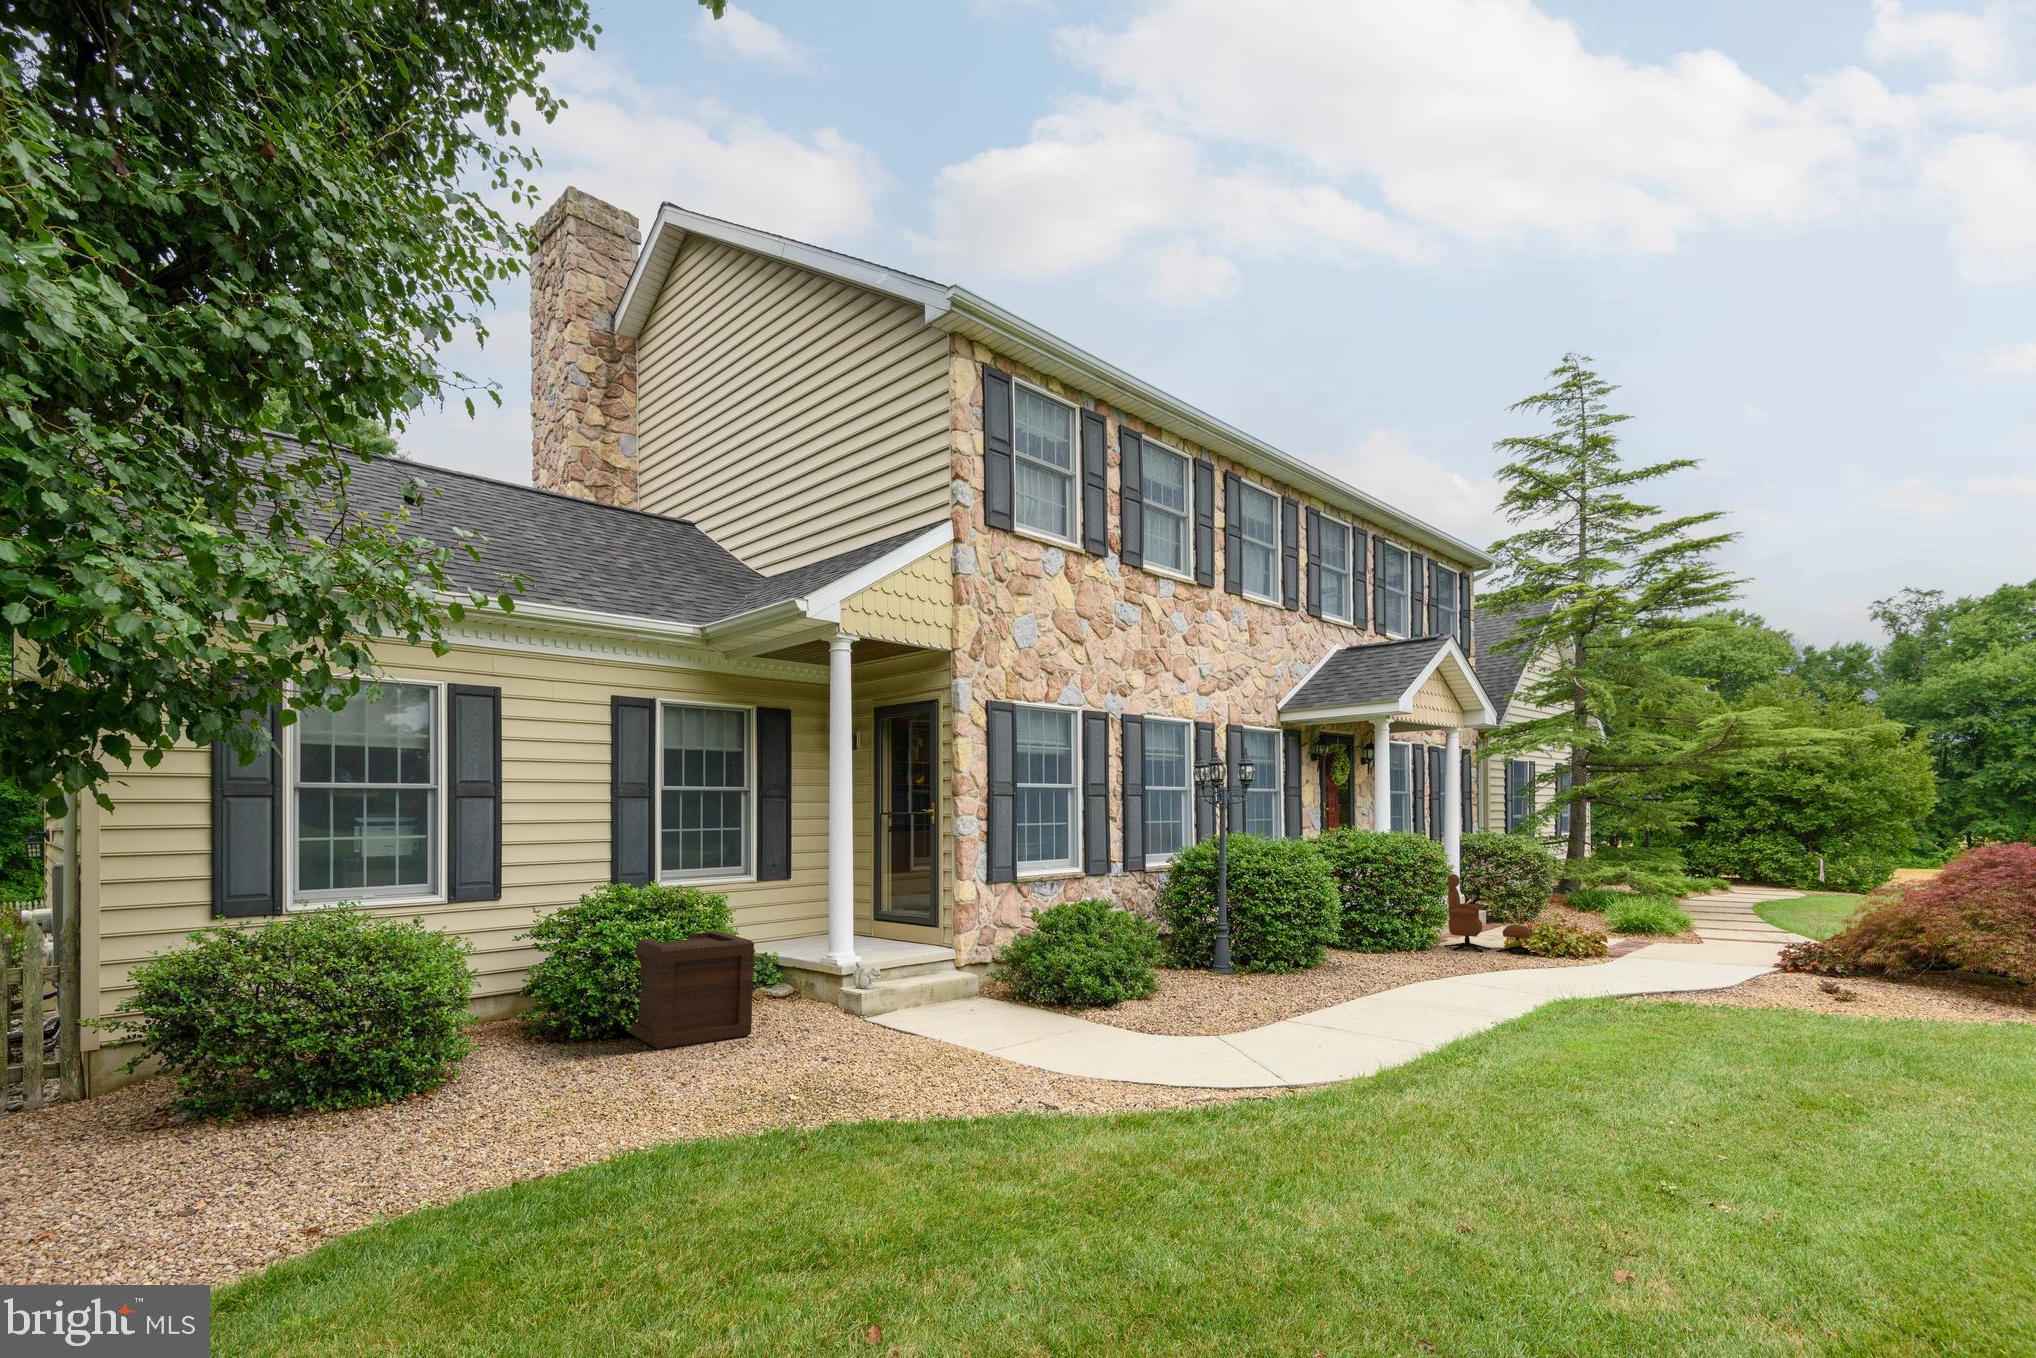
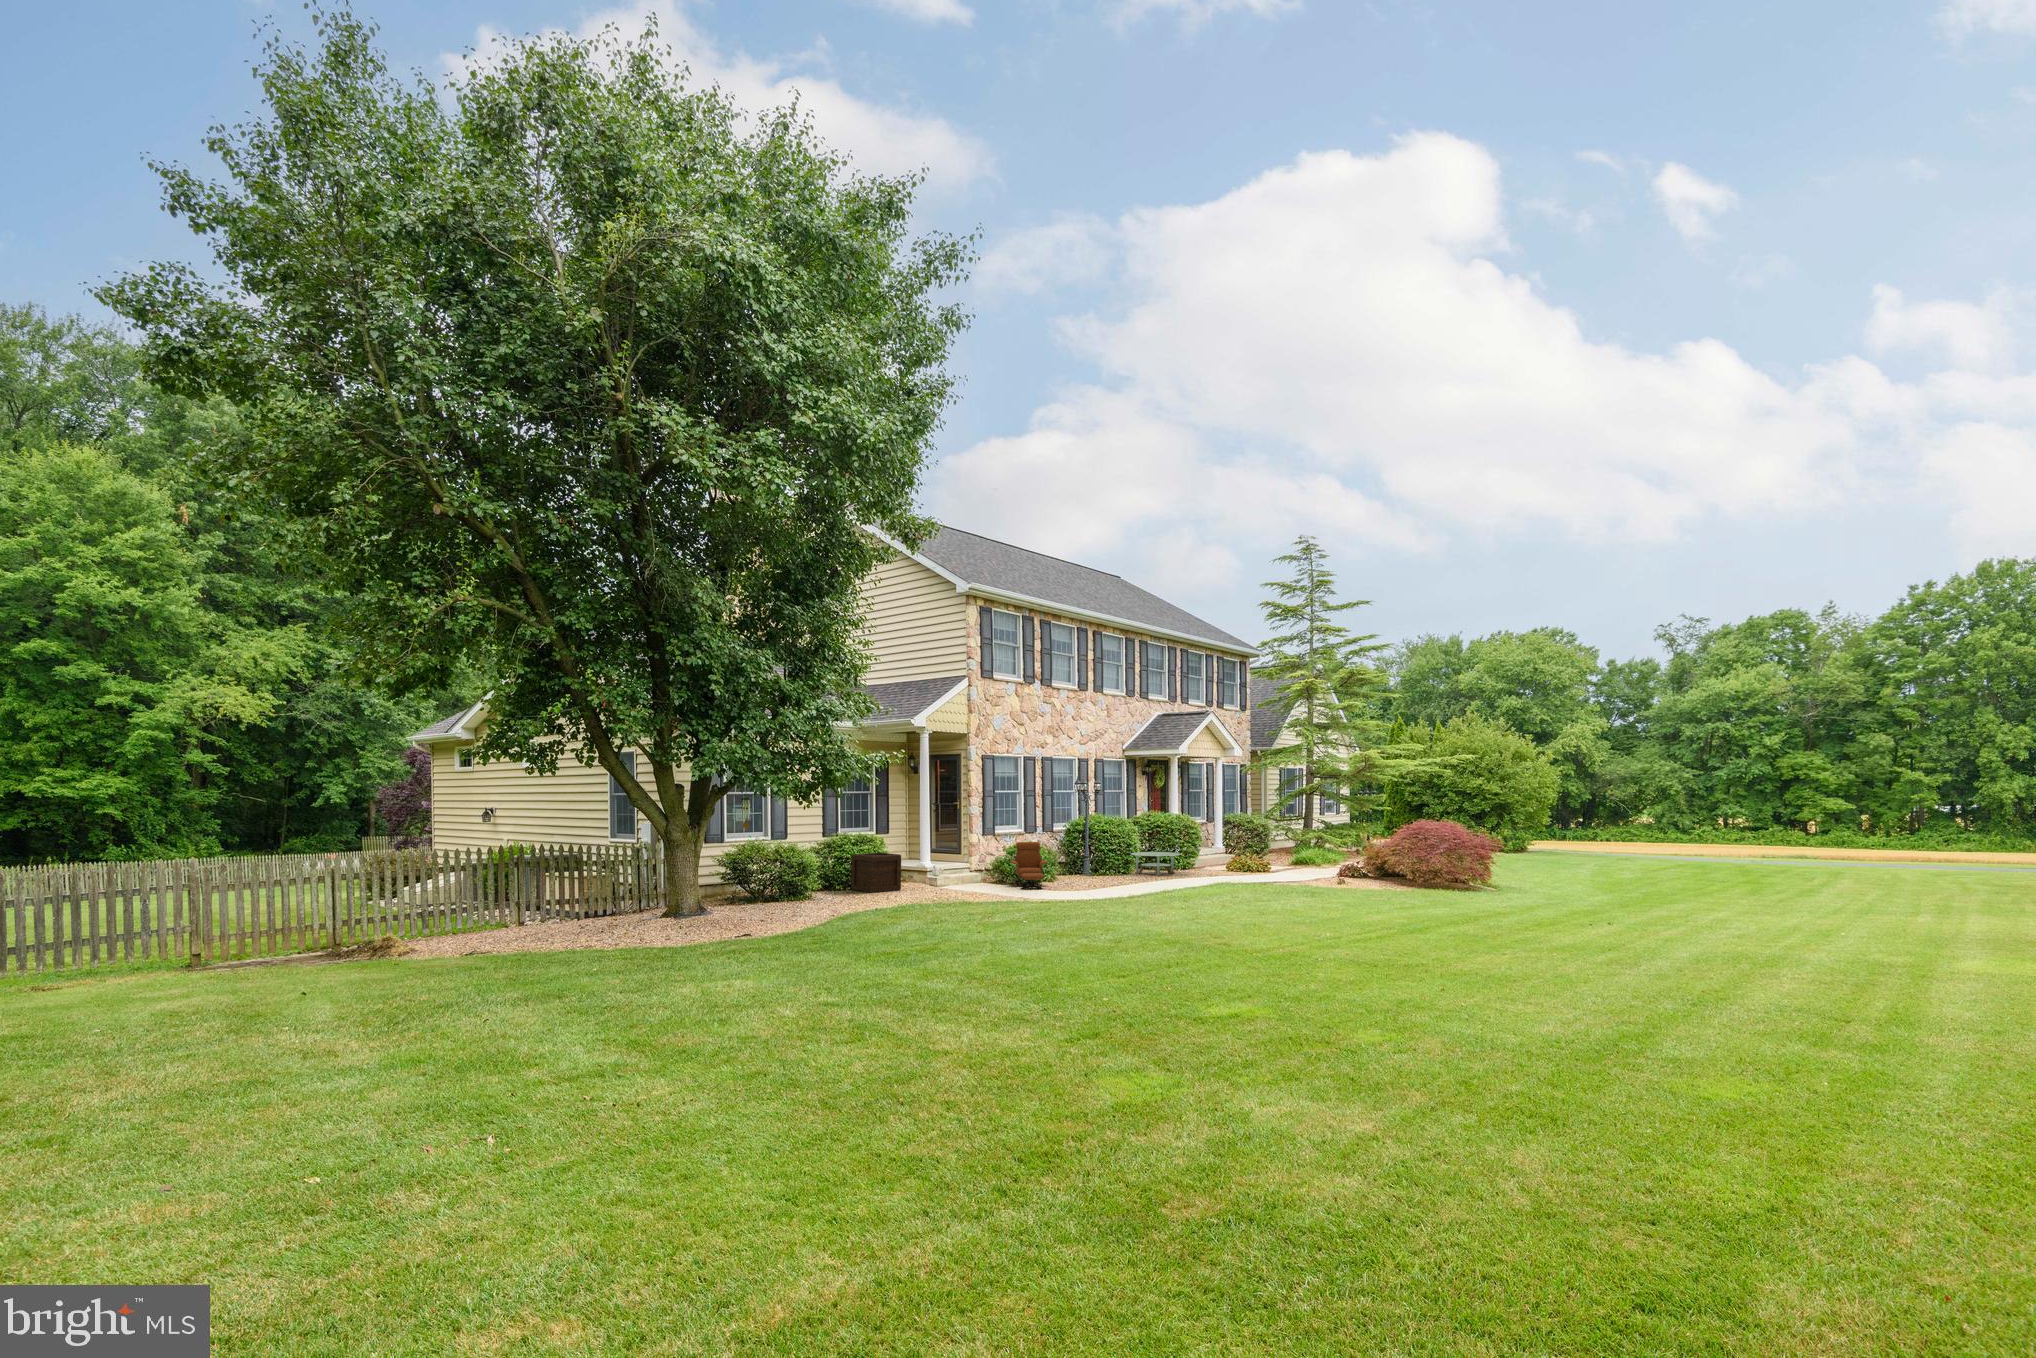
lounge chair: present [1444,874,1540,955] -> present [1011,842,1047,890]
round table: none [1320,919,1438,982] -> present [1131,852,1181,877]

